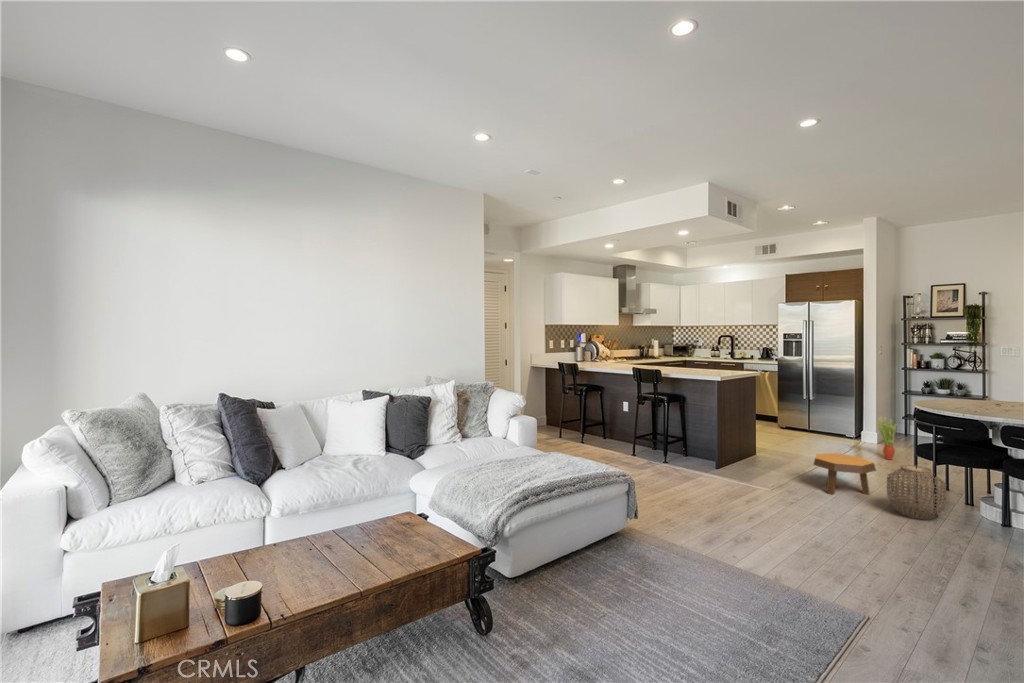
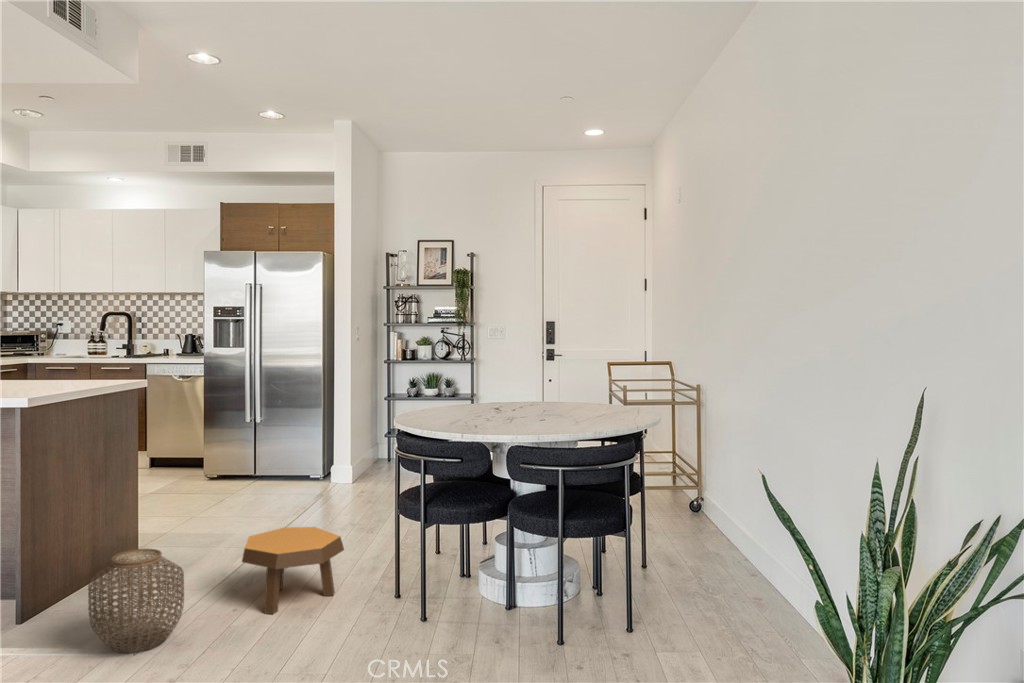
potted plant: present [877,417,897,460] -> none [348,443,378,512]
woven basket: present [887,465,946,520] -> present [88,549,184,652]

